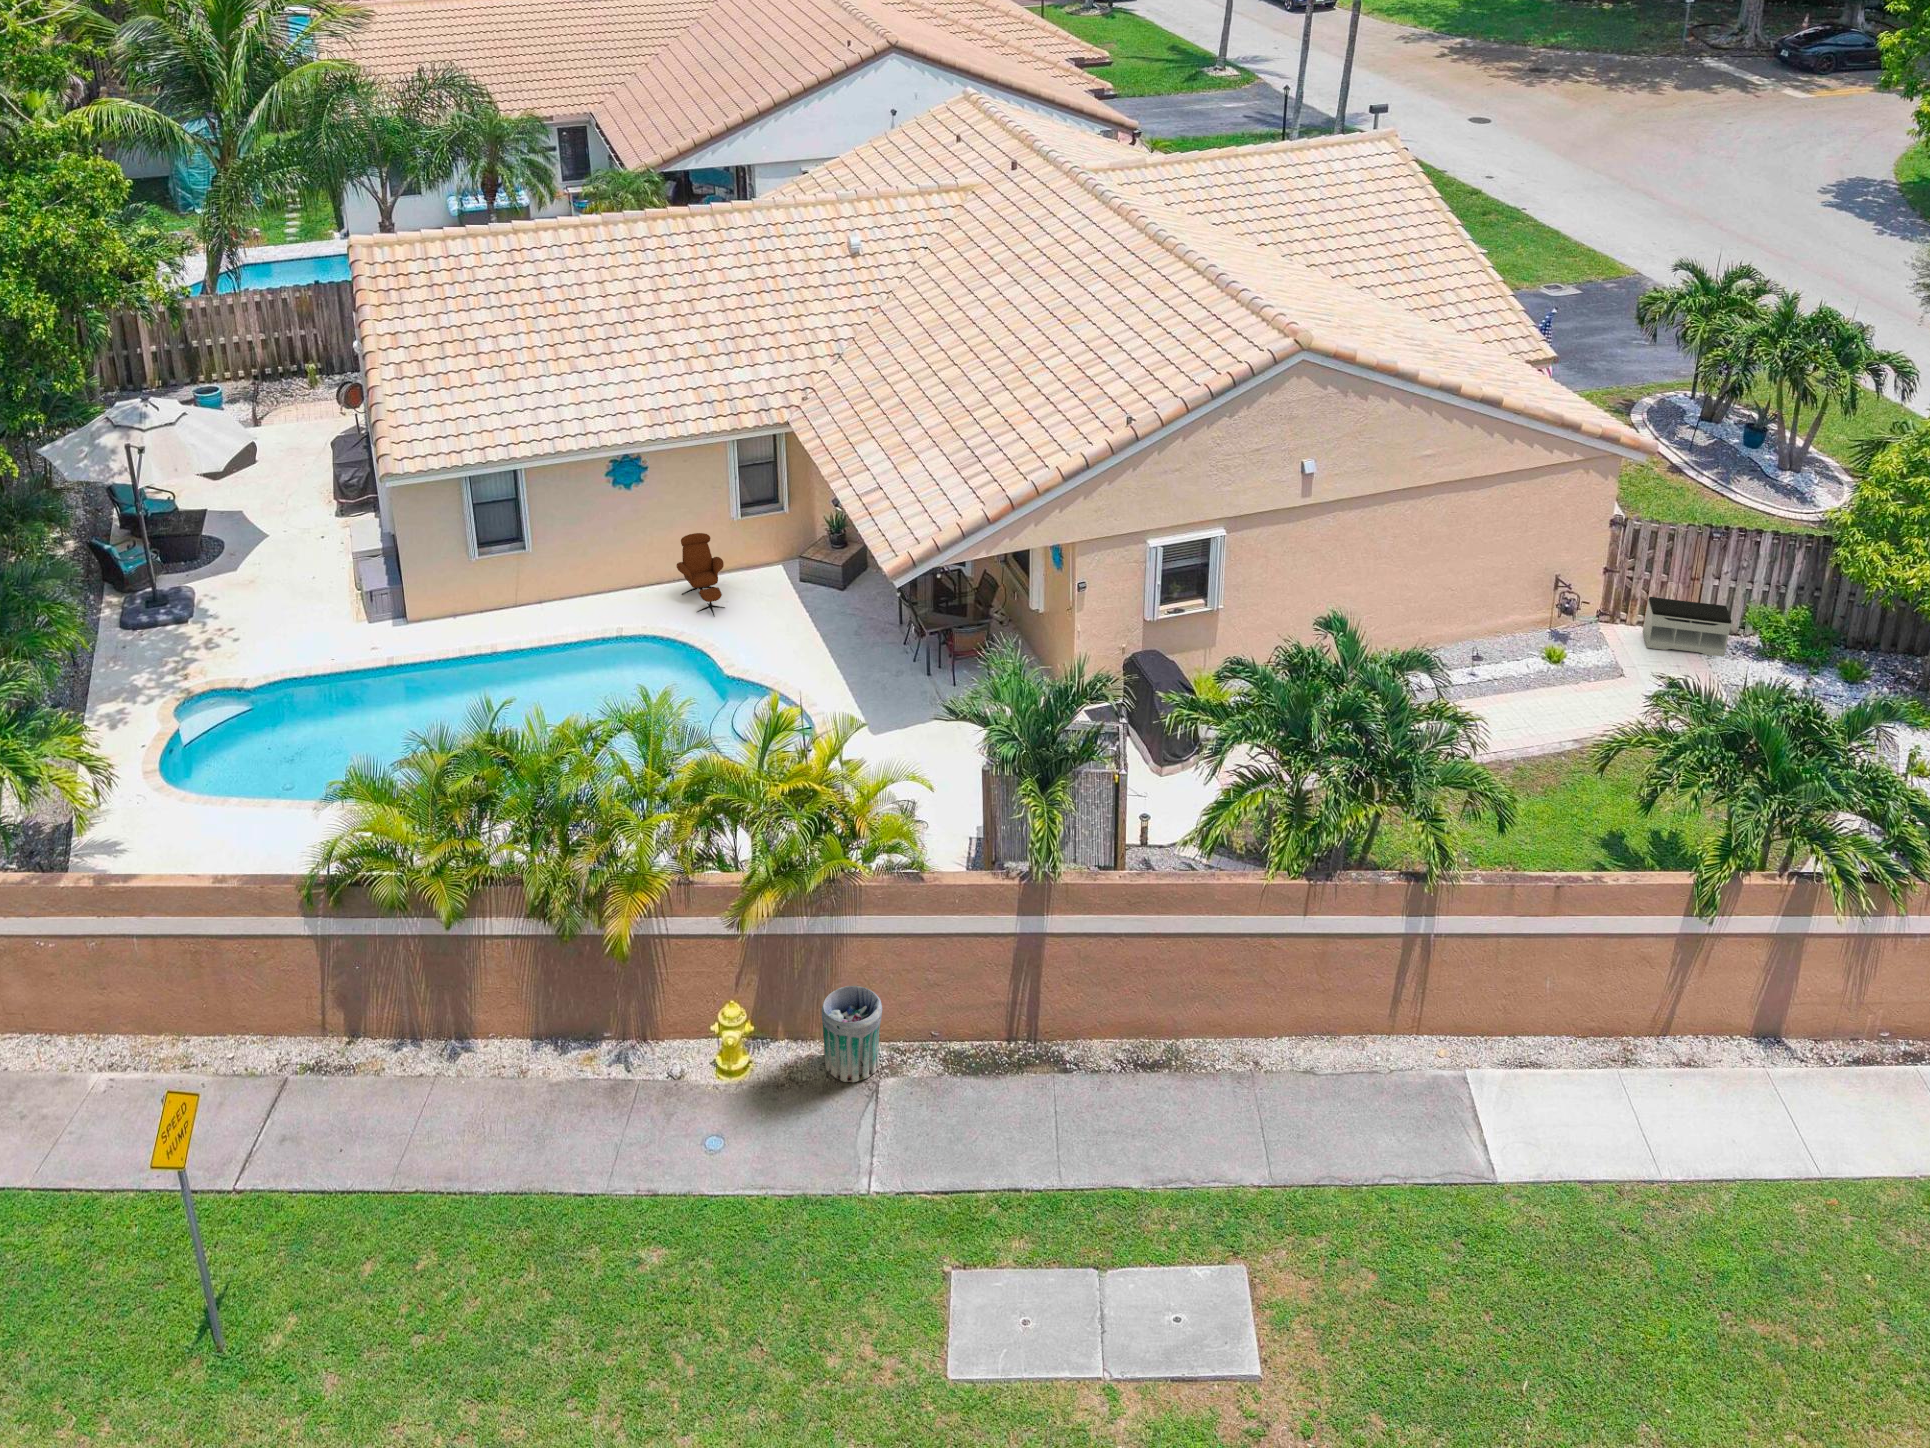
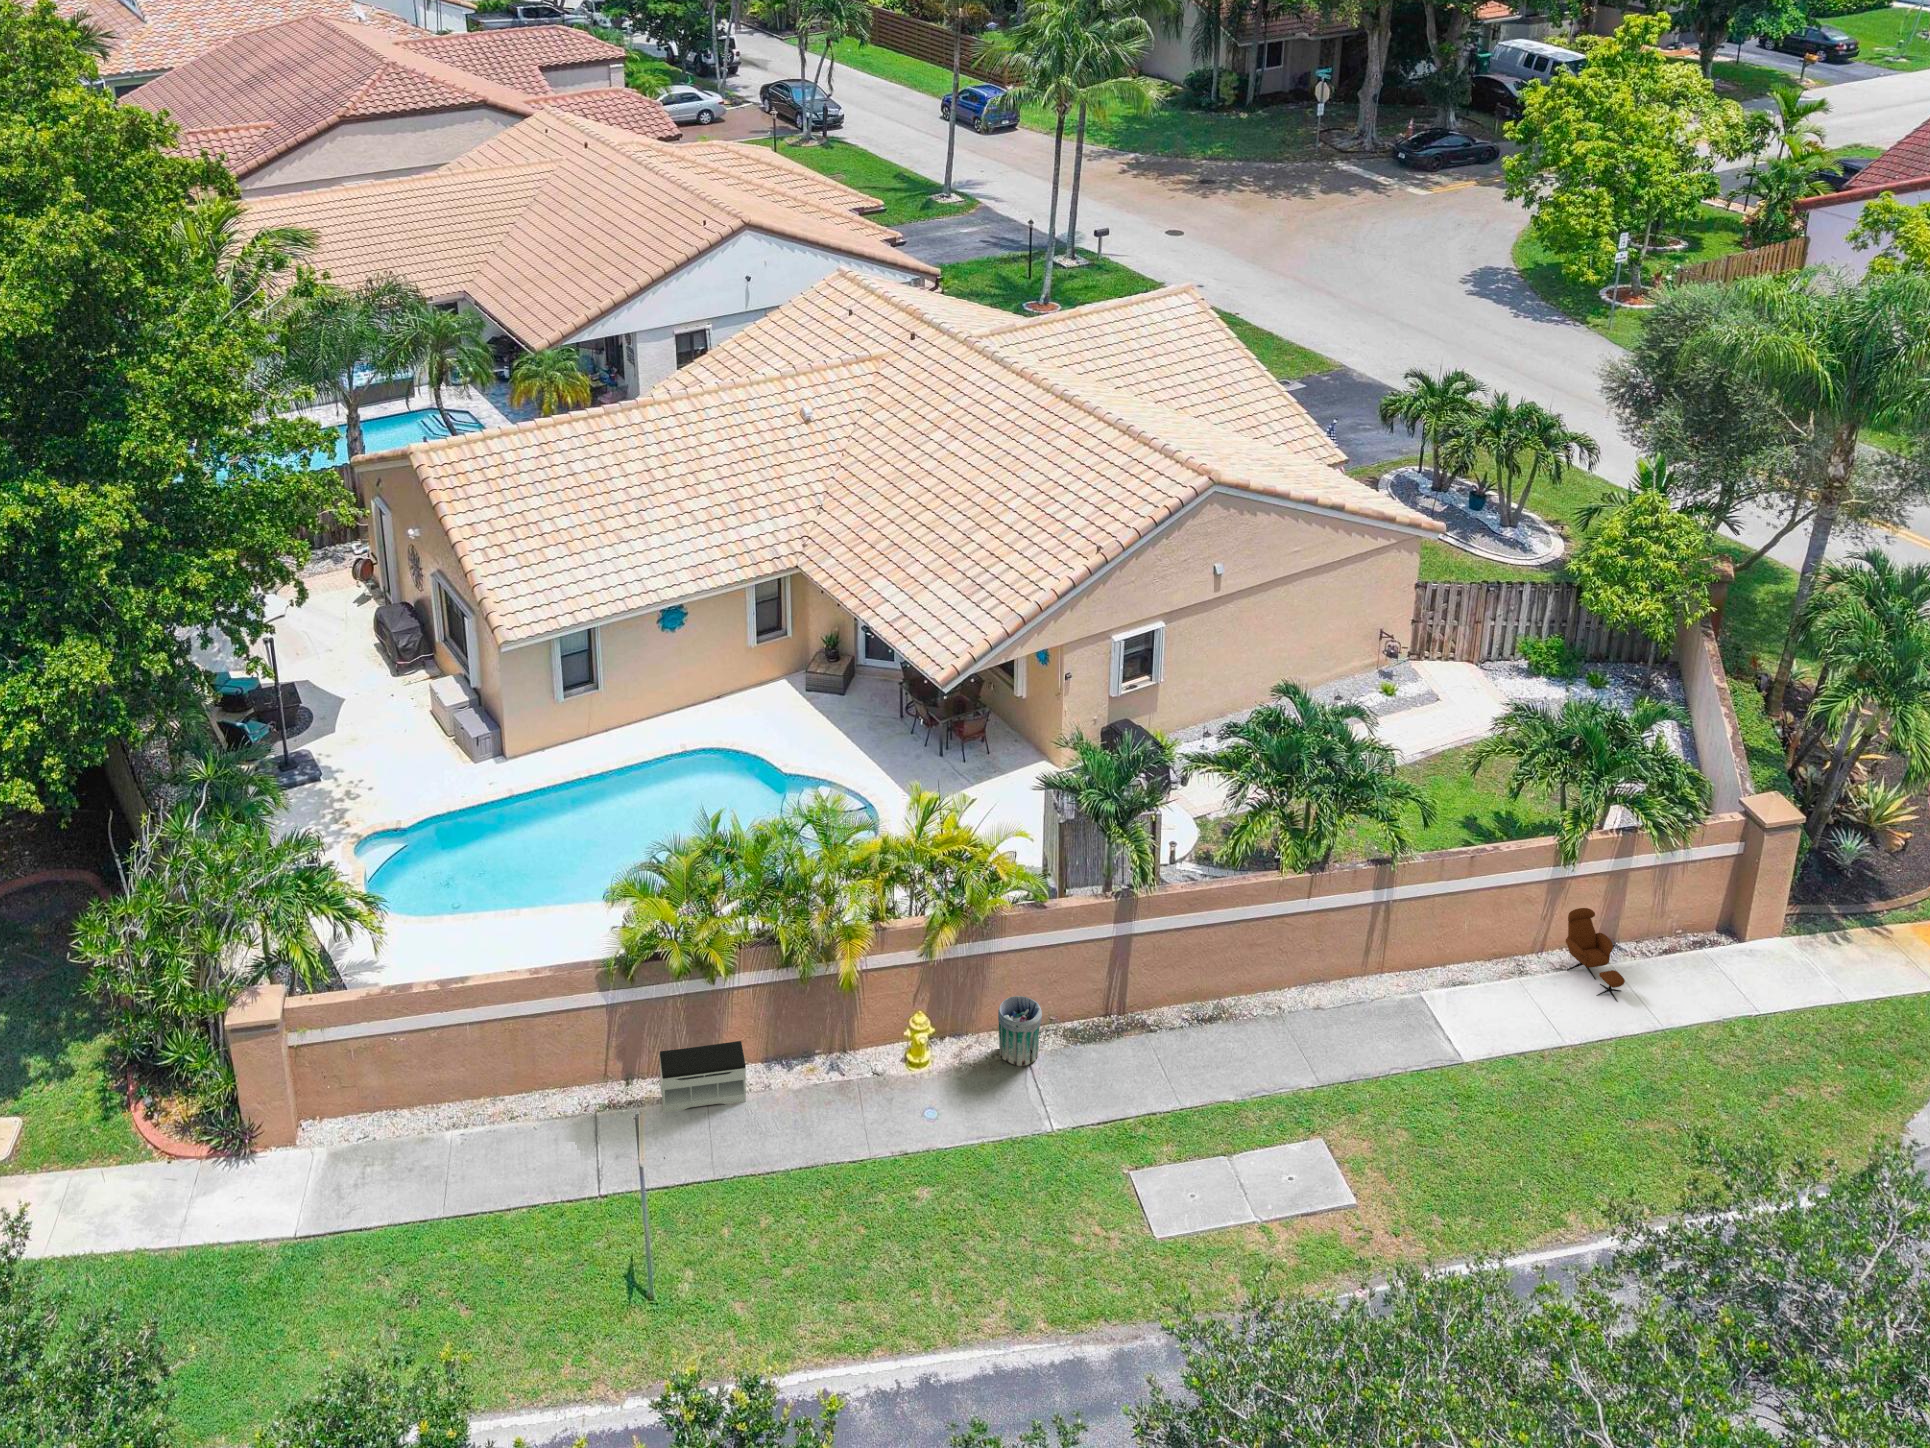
lounge chair: present [677,533,725,617] -> present [1566,908,1625,1002]
bench: present [1643,597,1731,657] -> present [659,1041,746,1113]

